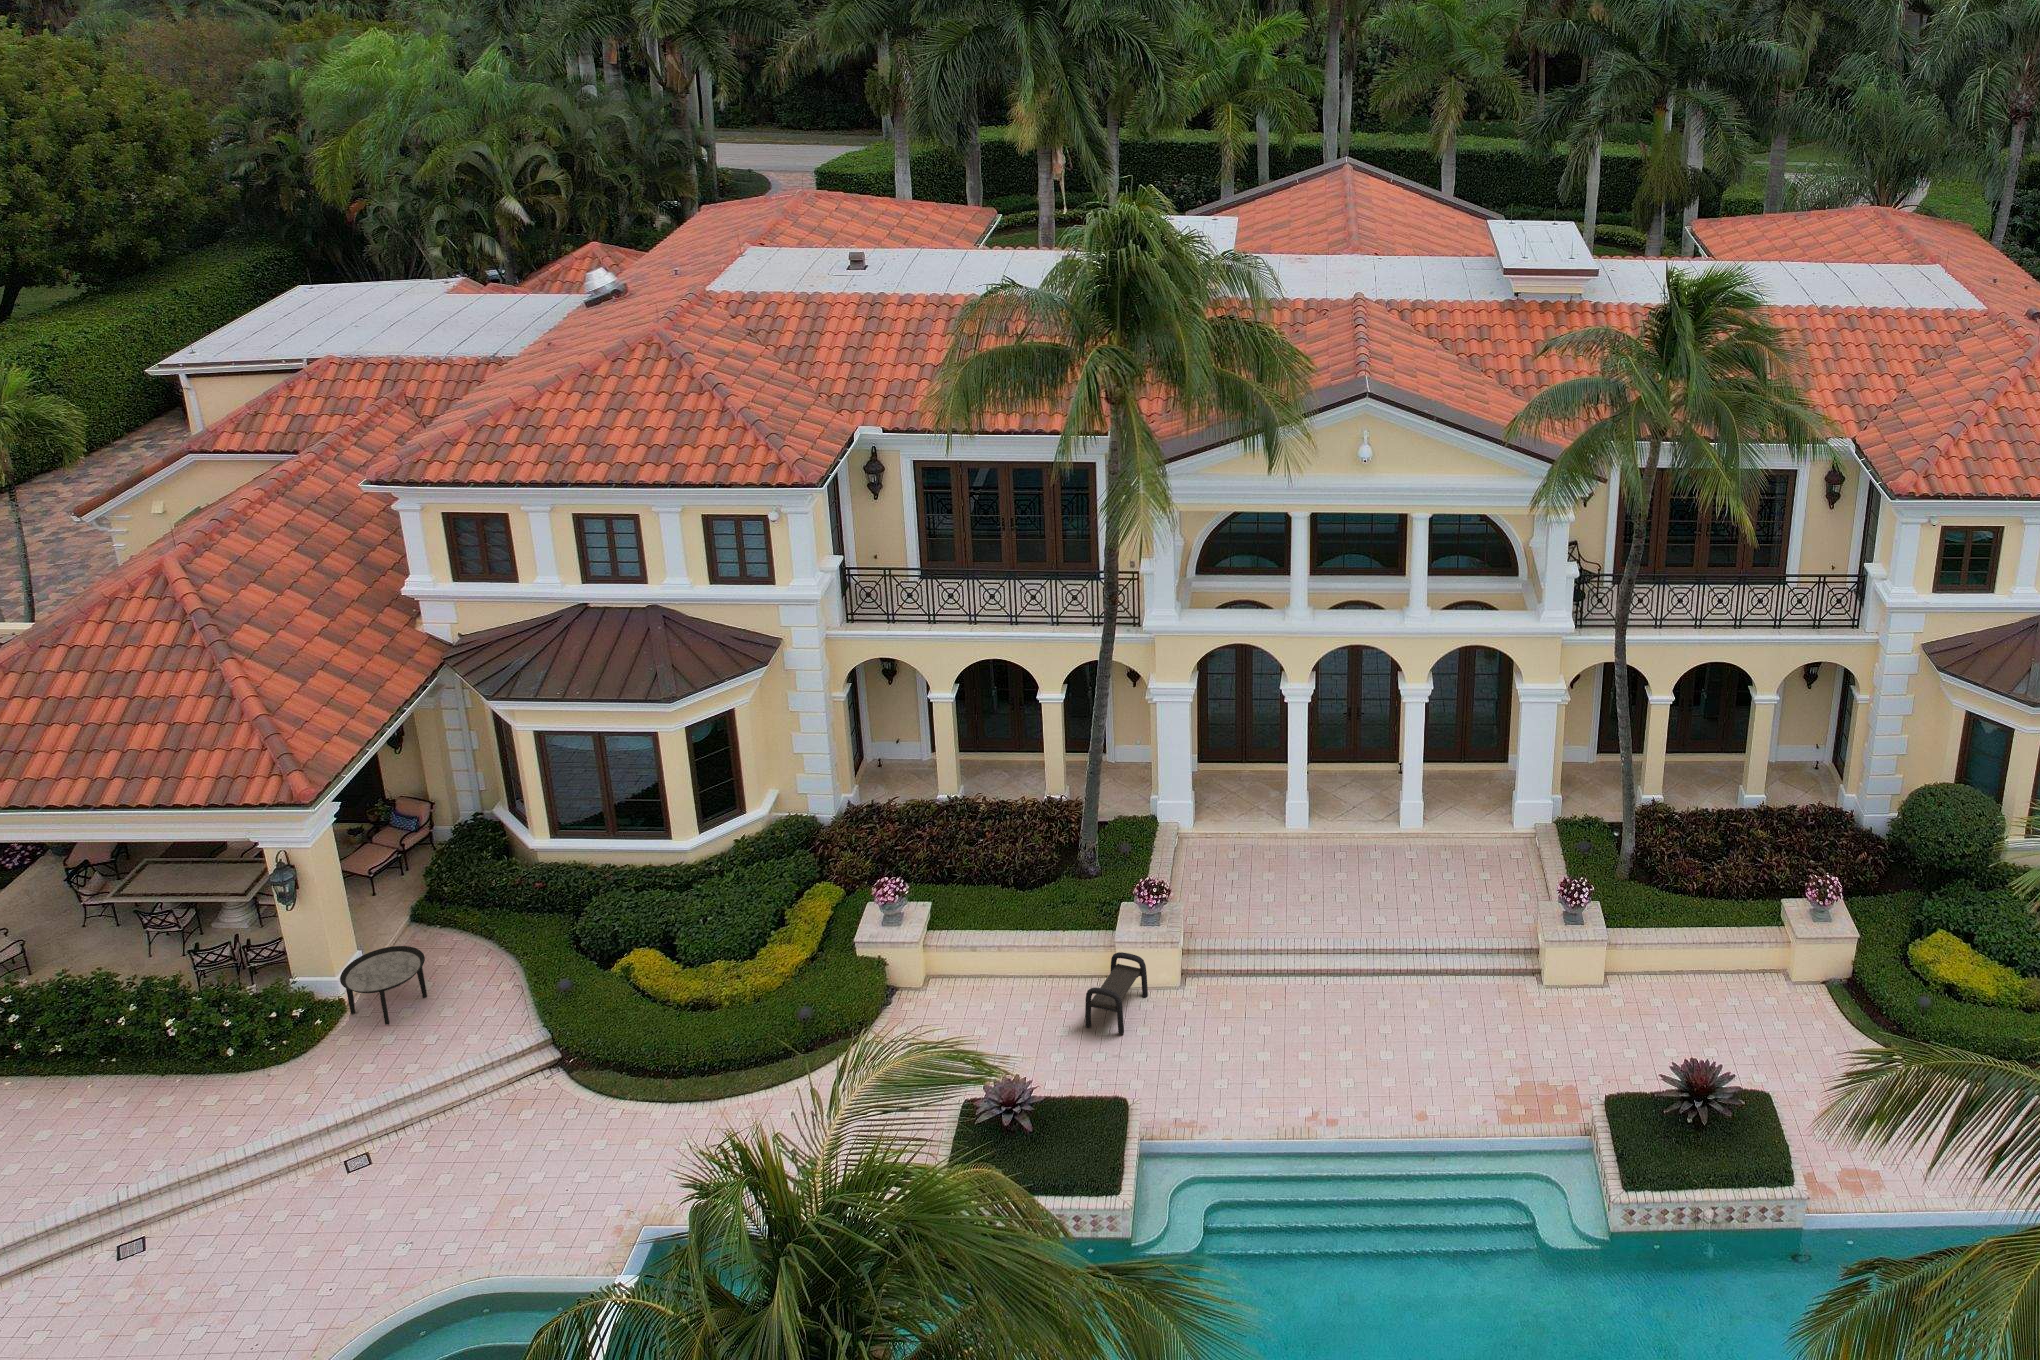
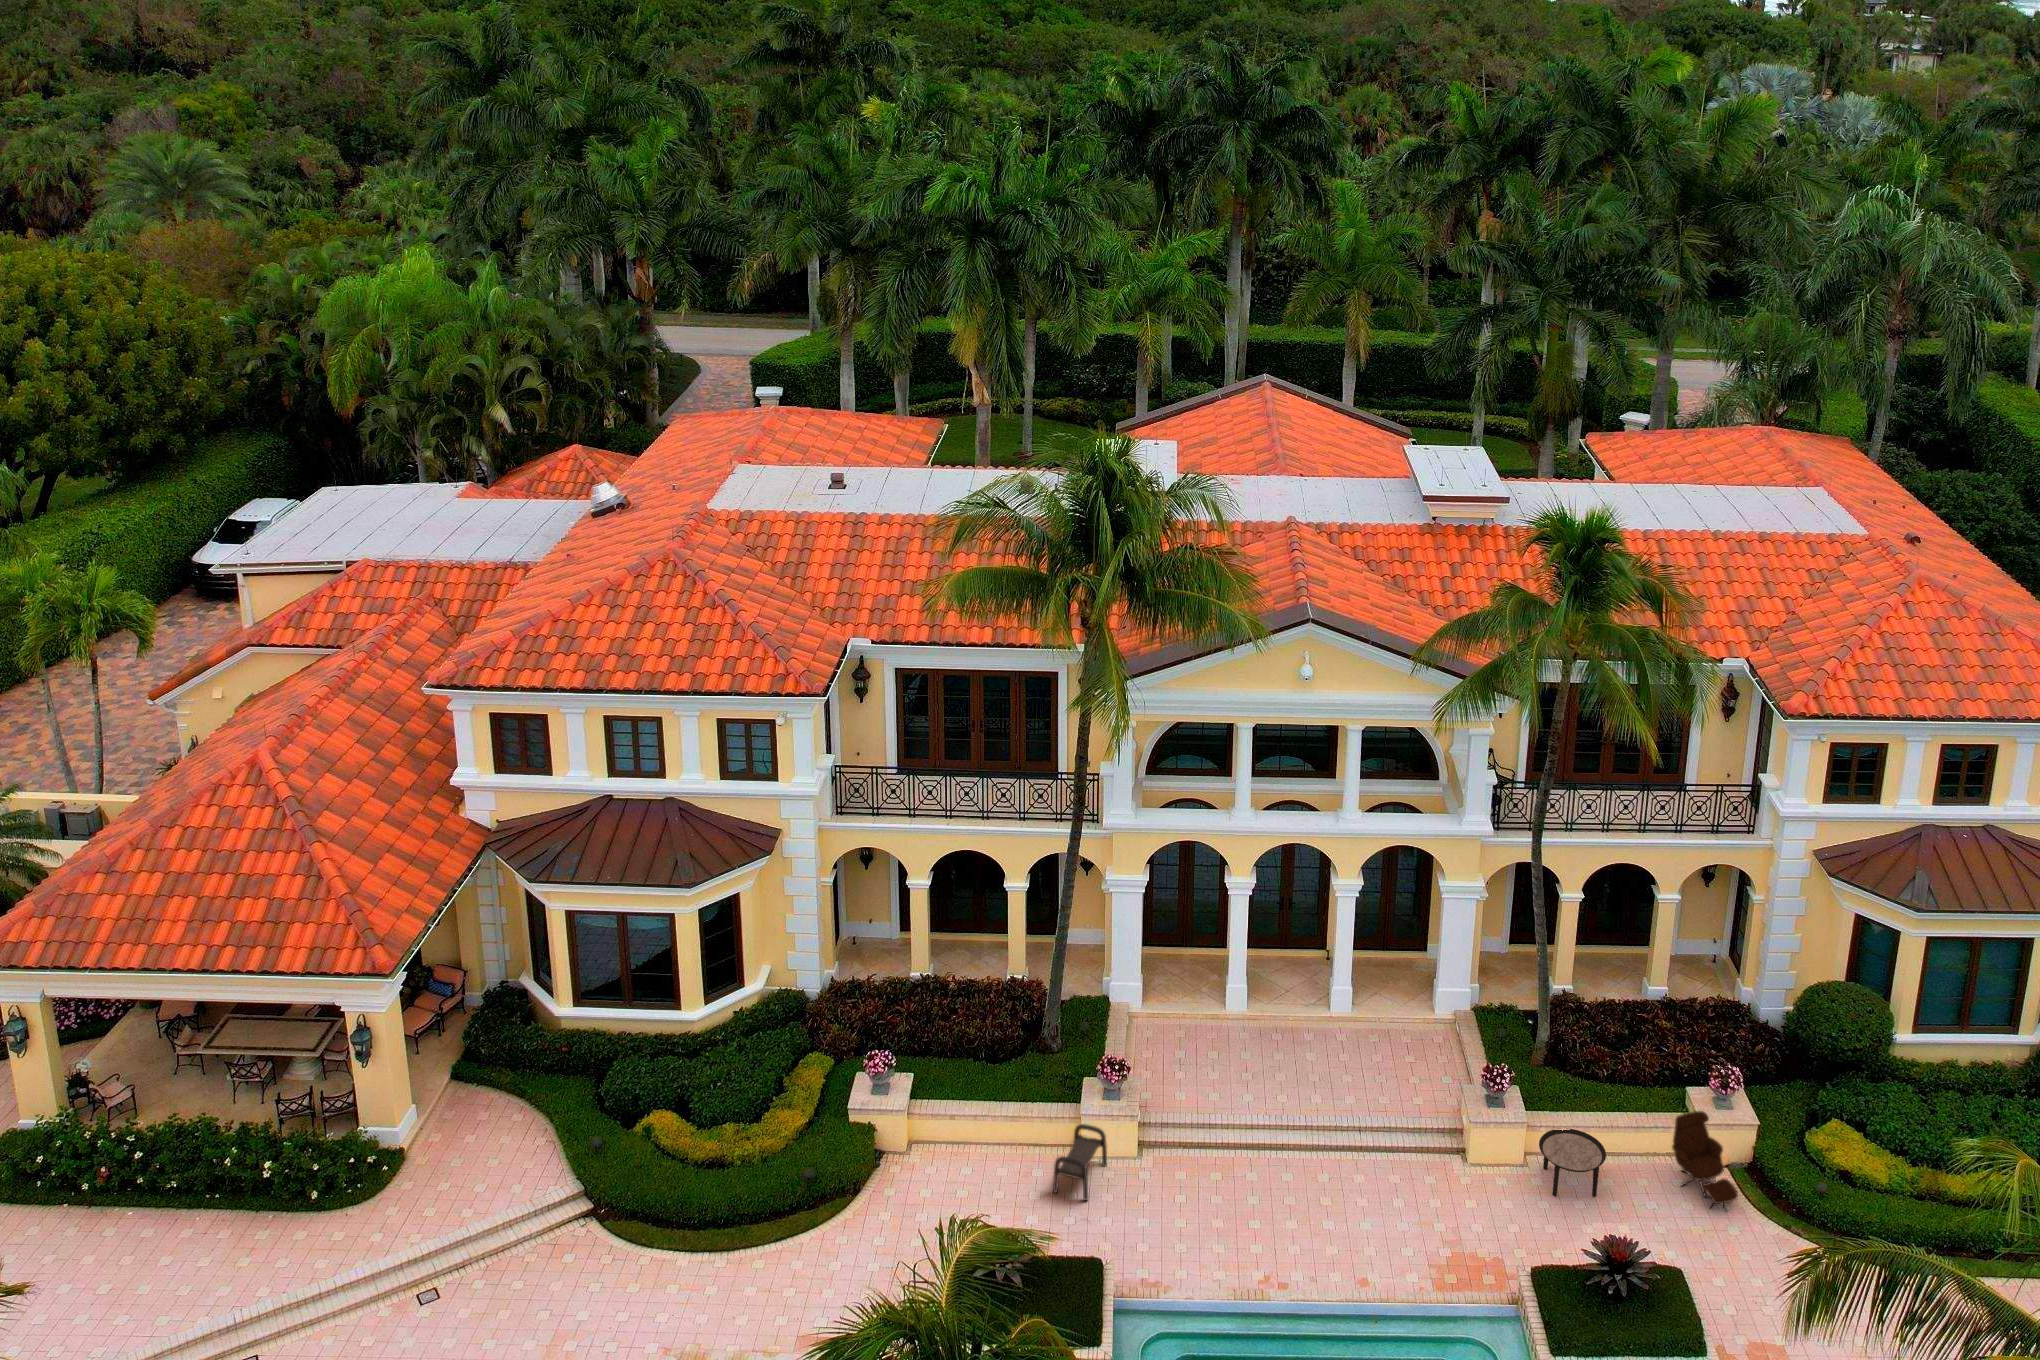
lounge chair: none [1762,922,1832,1027] -> present [1672,1111,1738,1209]
round table: present [340,946,427,1025] -> present [1539,1129,1606,1197]

